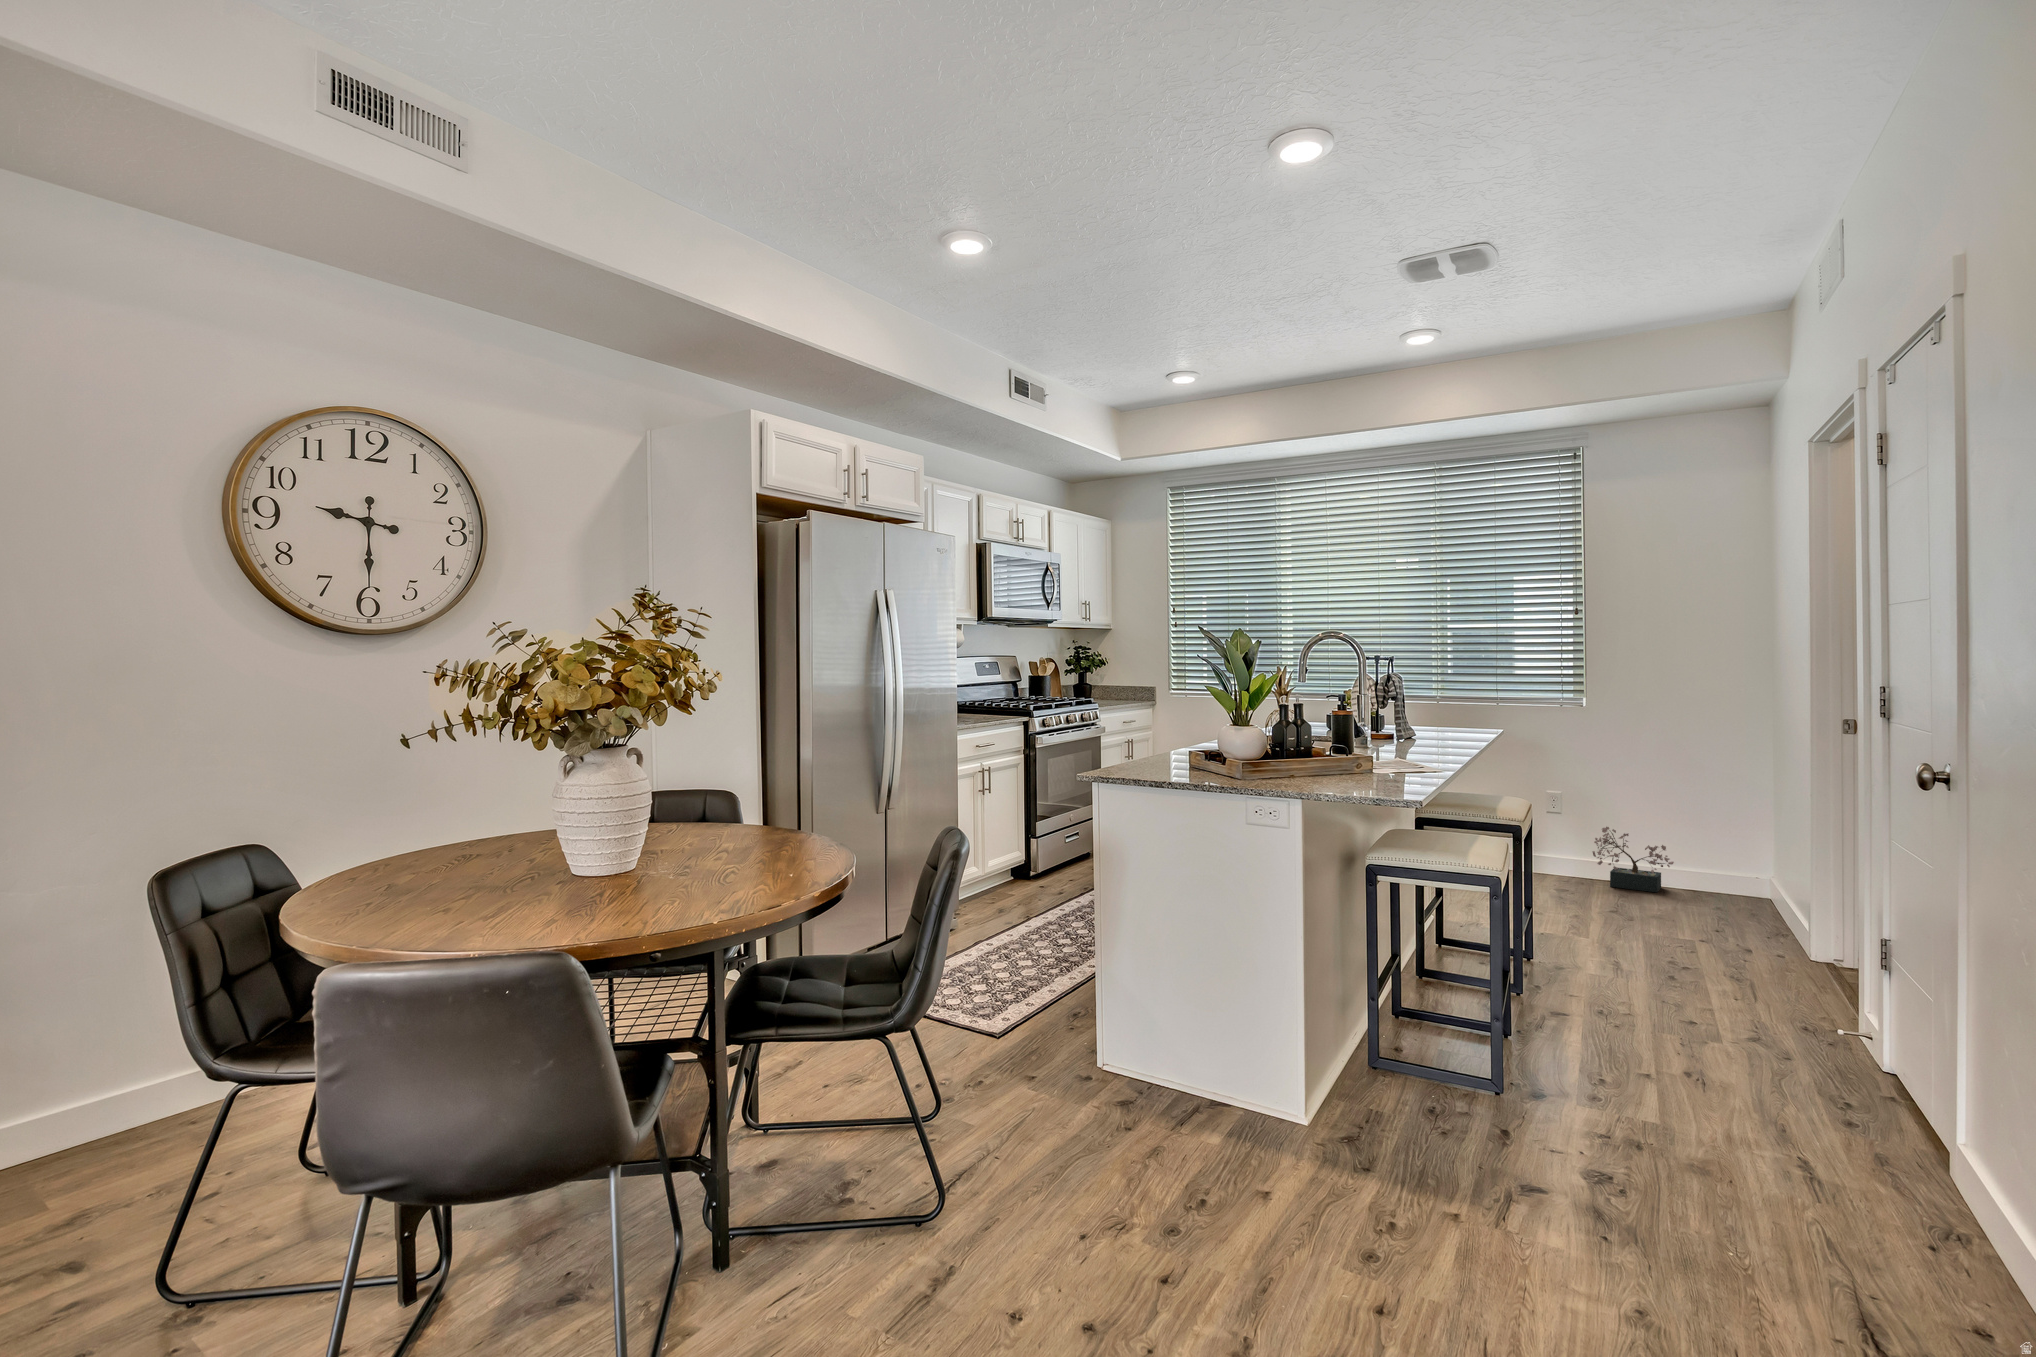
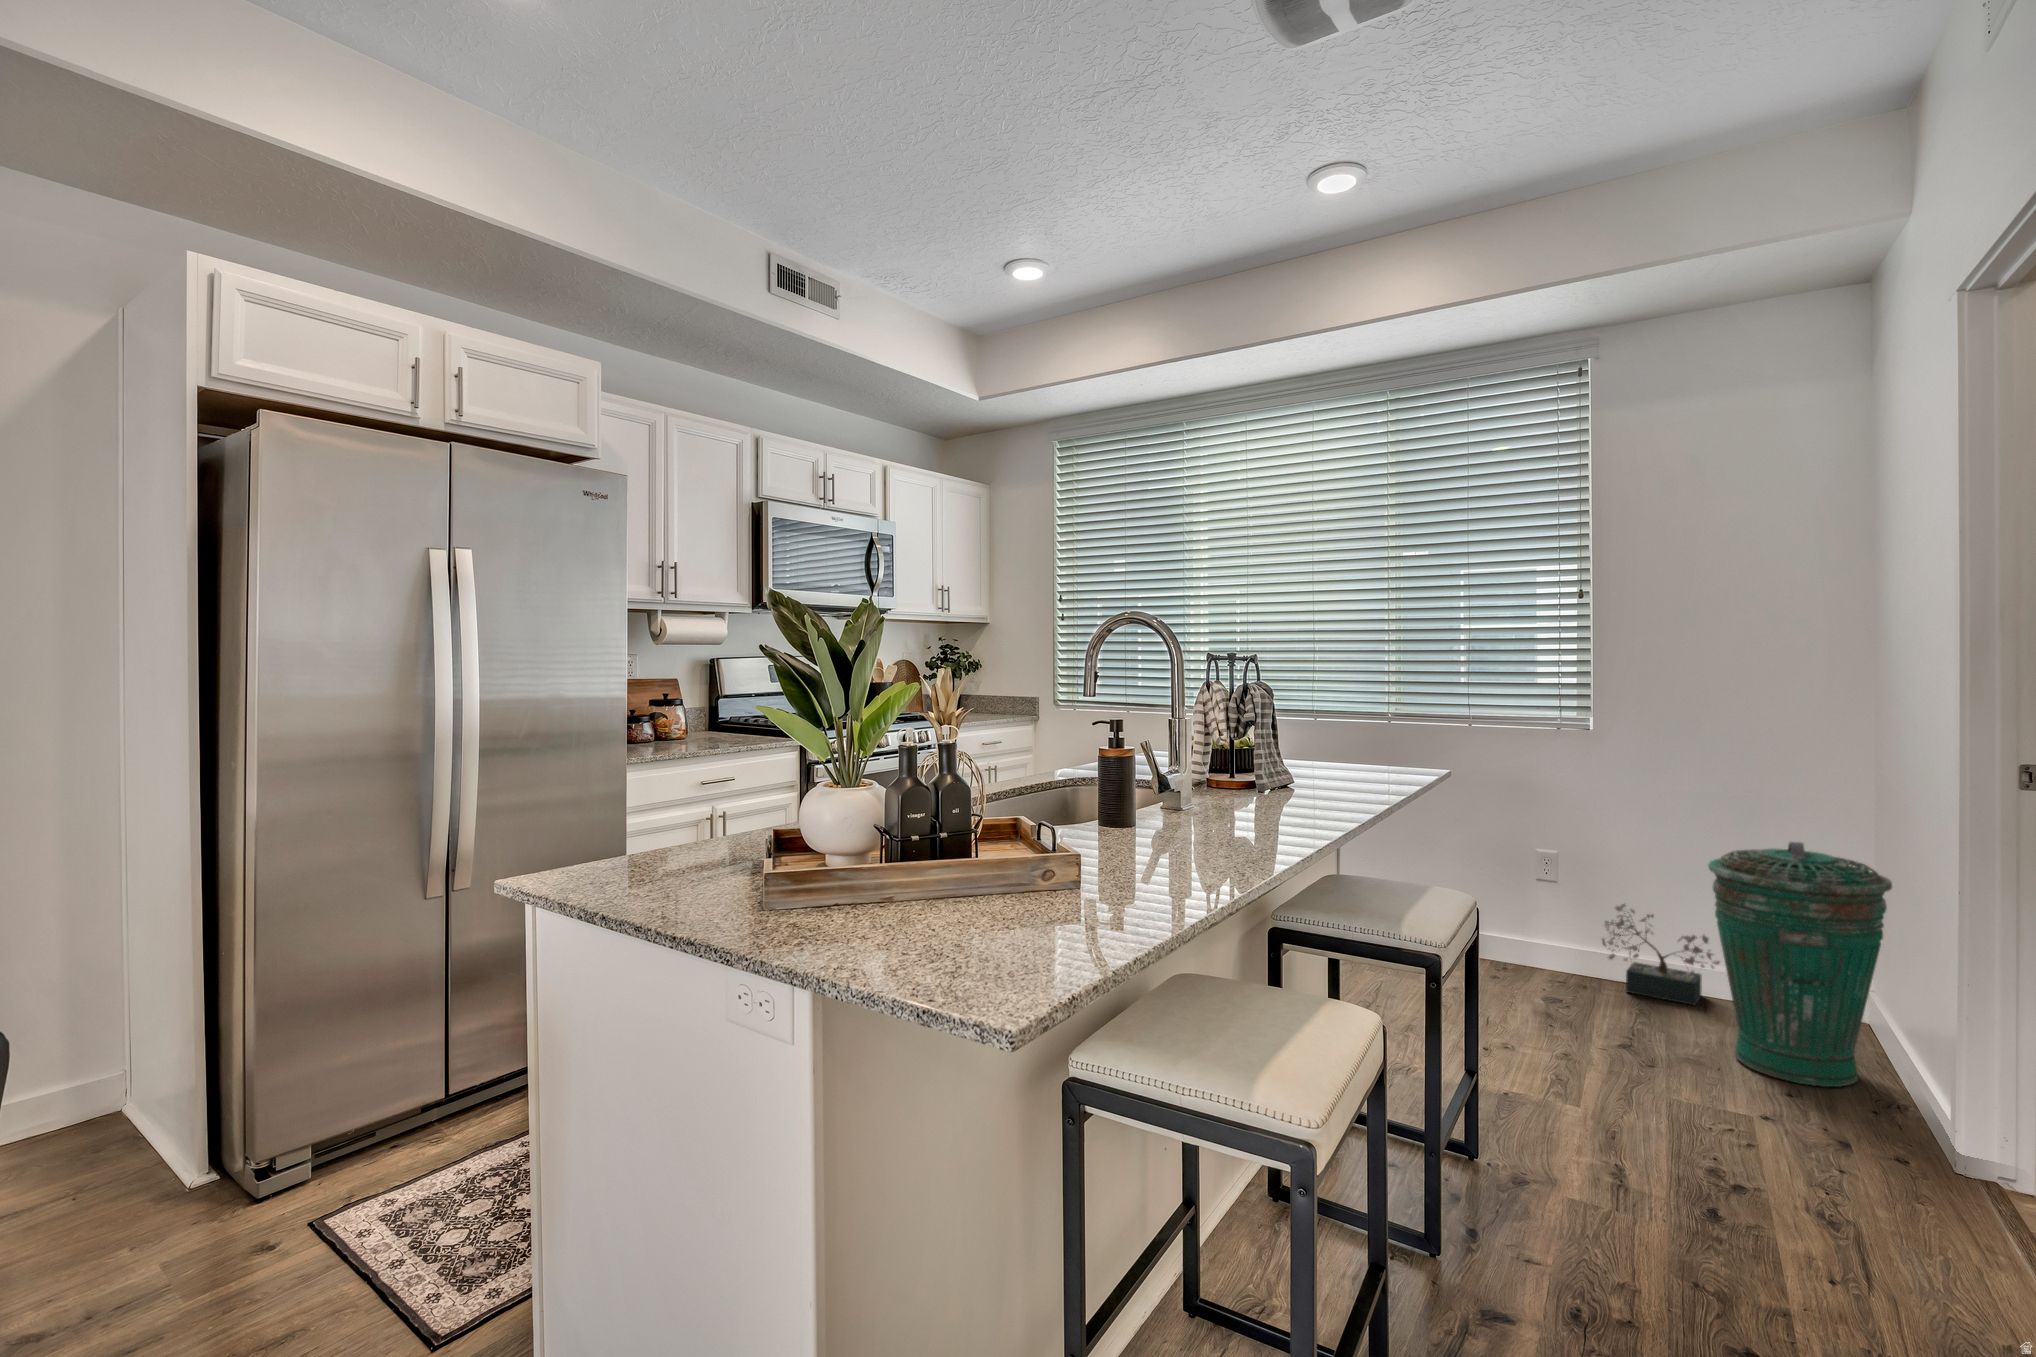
trash can: none [1666,774,1780,928] -> present [1708,842,1892,1087]

